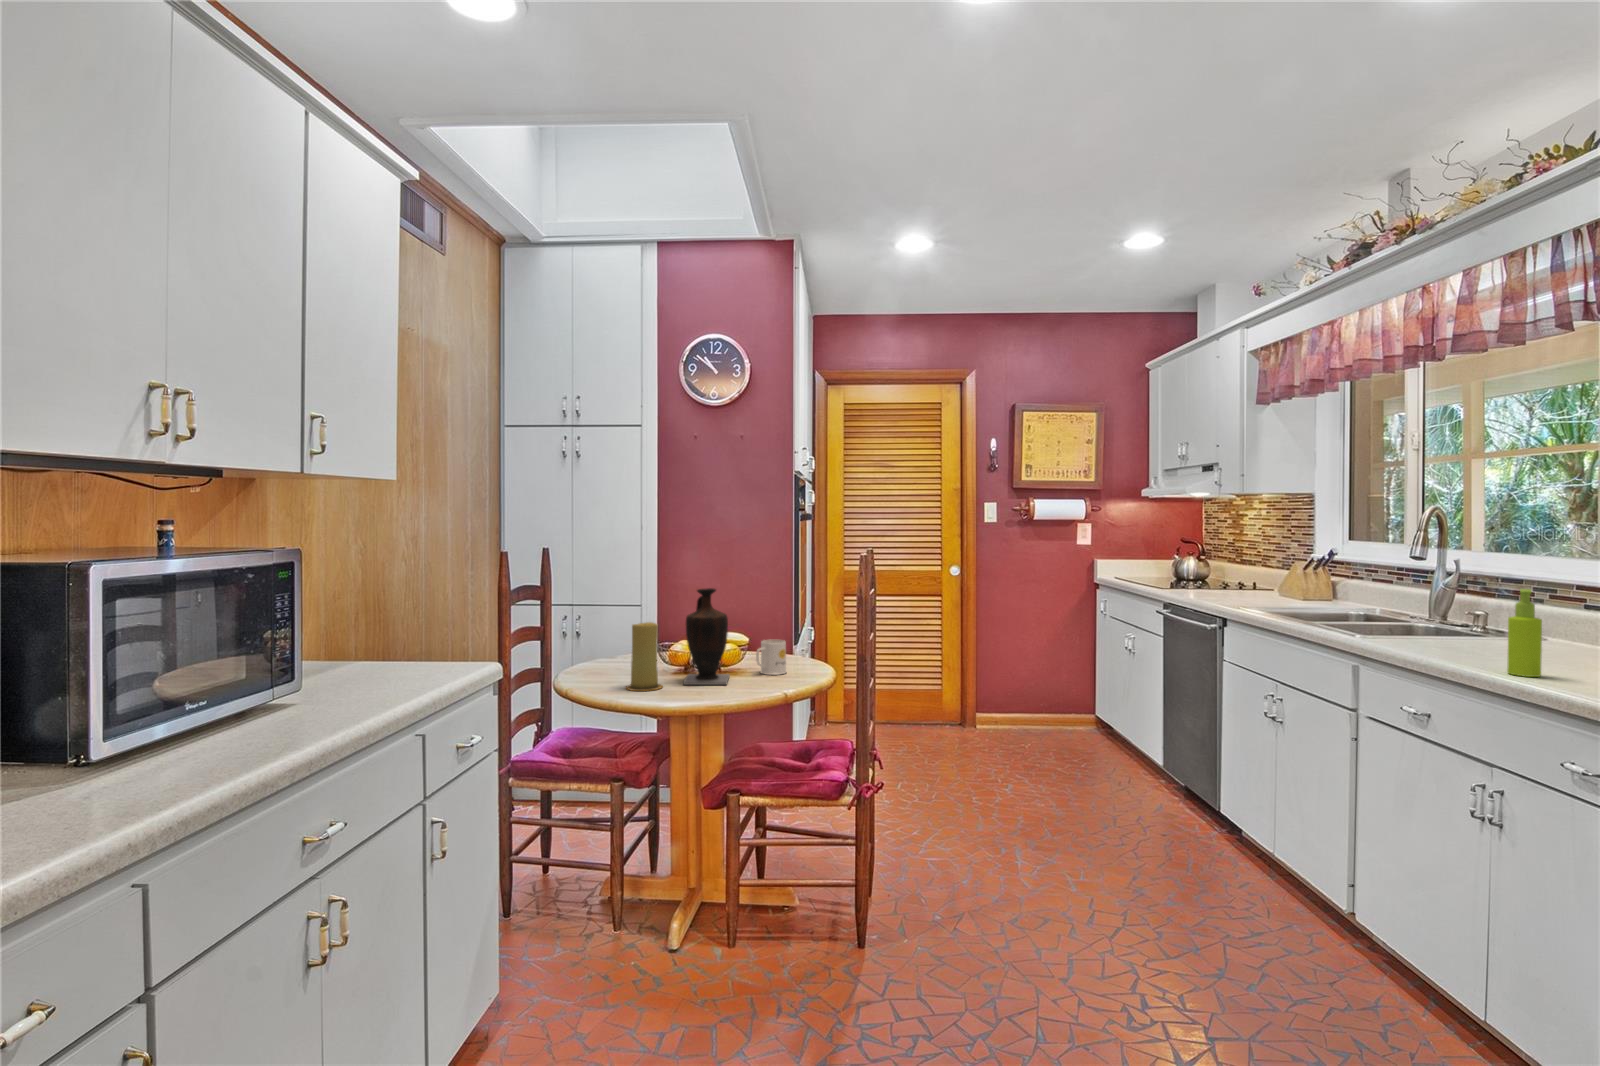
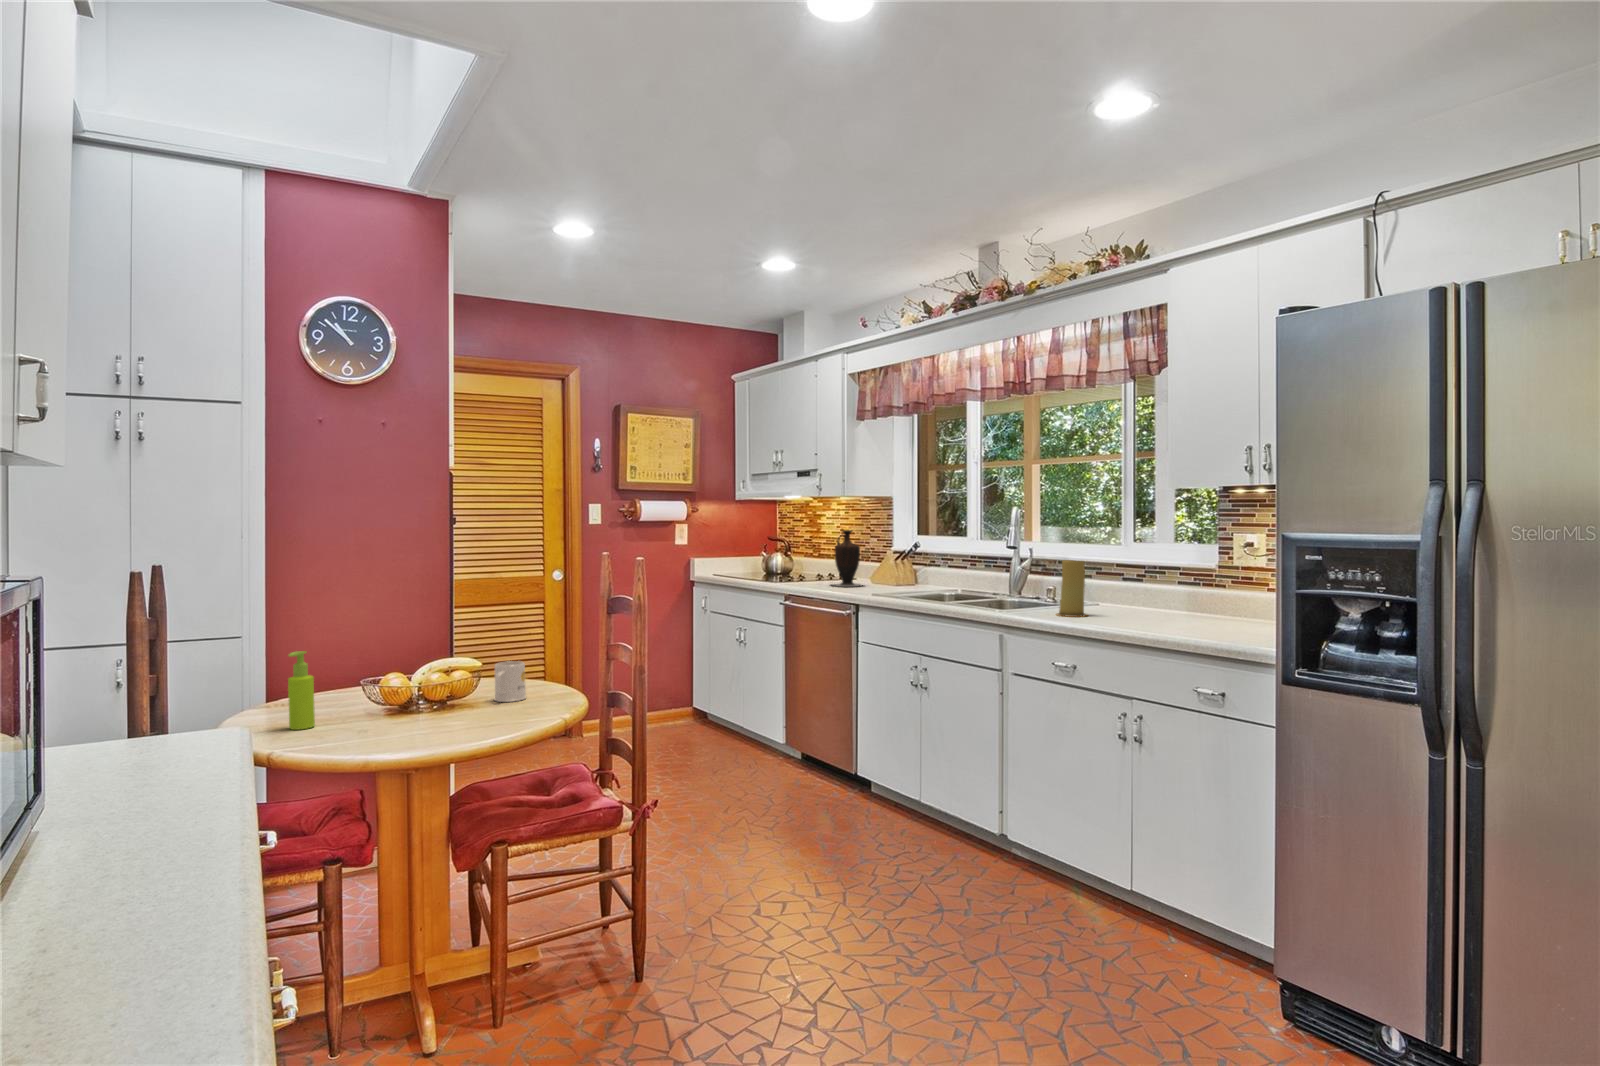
vase: present [683,588,730,685] -> present [831,530,862,587]
soap dispenser: present [1507,589,1542,677] -> present [288,651,315,730]
candle: present [626,622,662,691] -> present [1057,560,1087,617]

